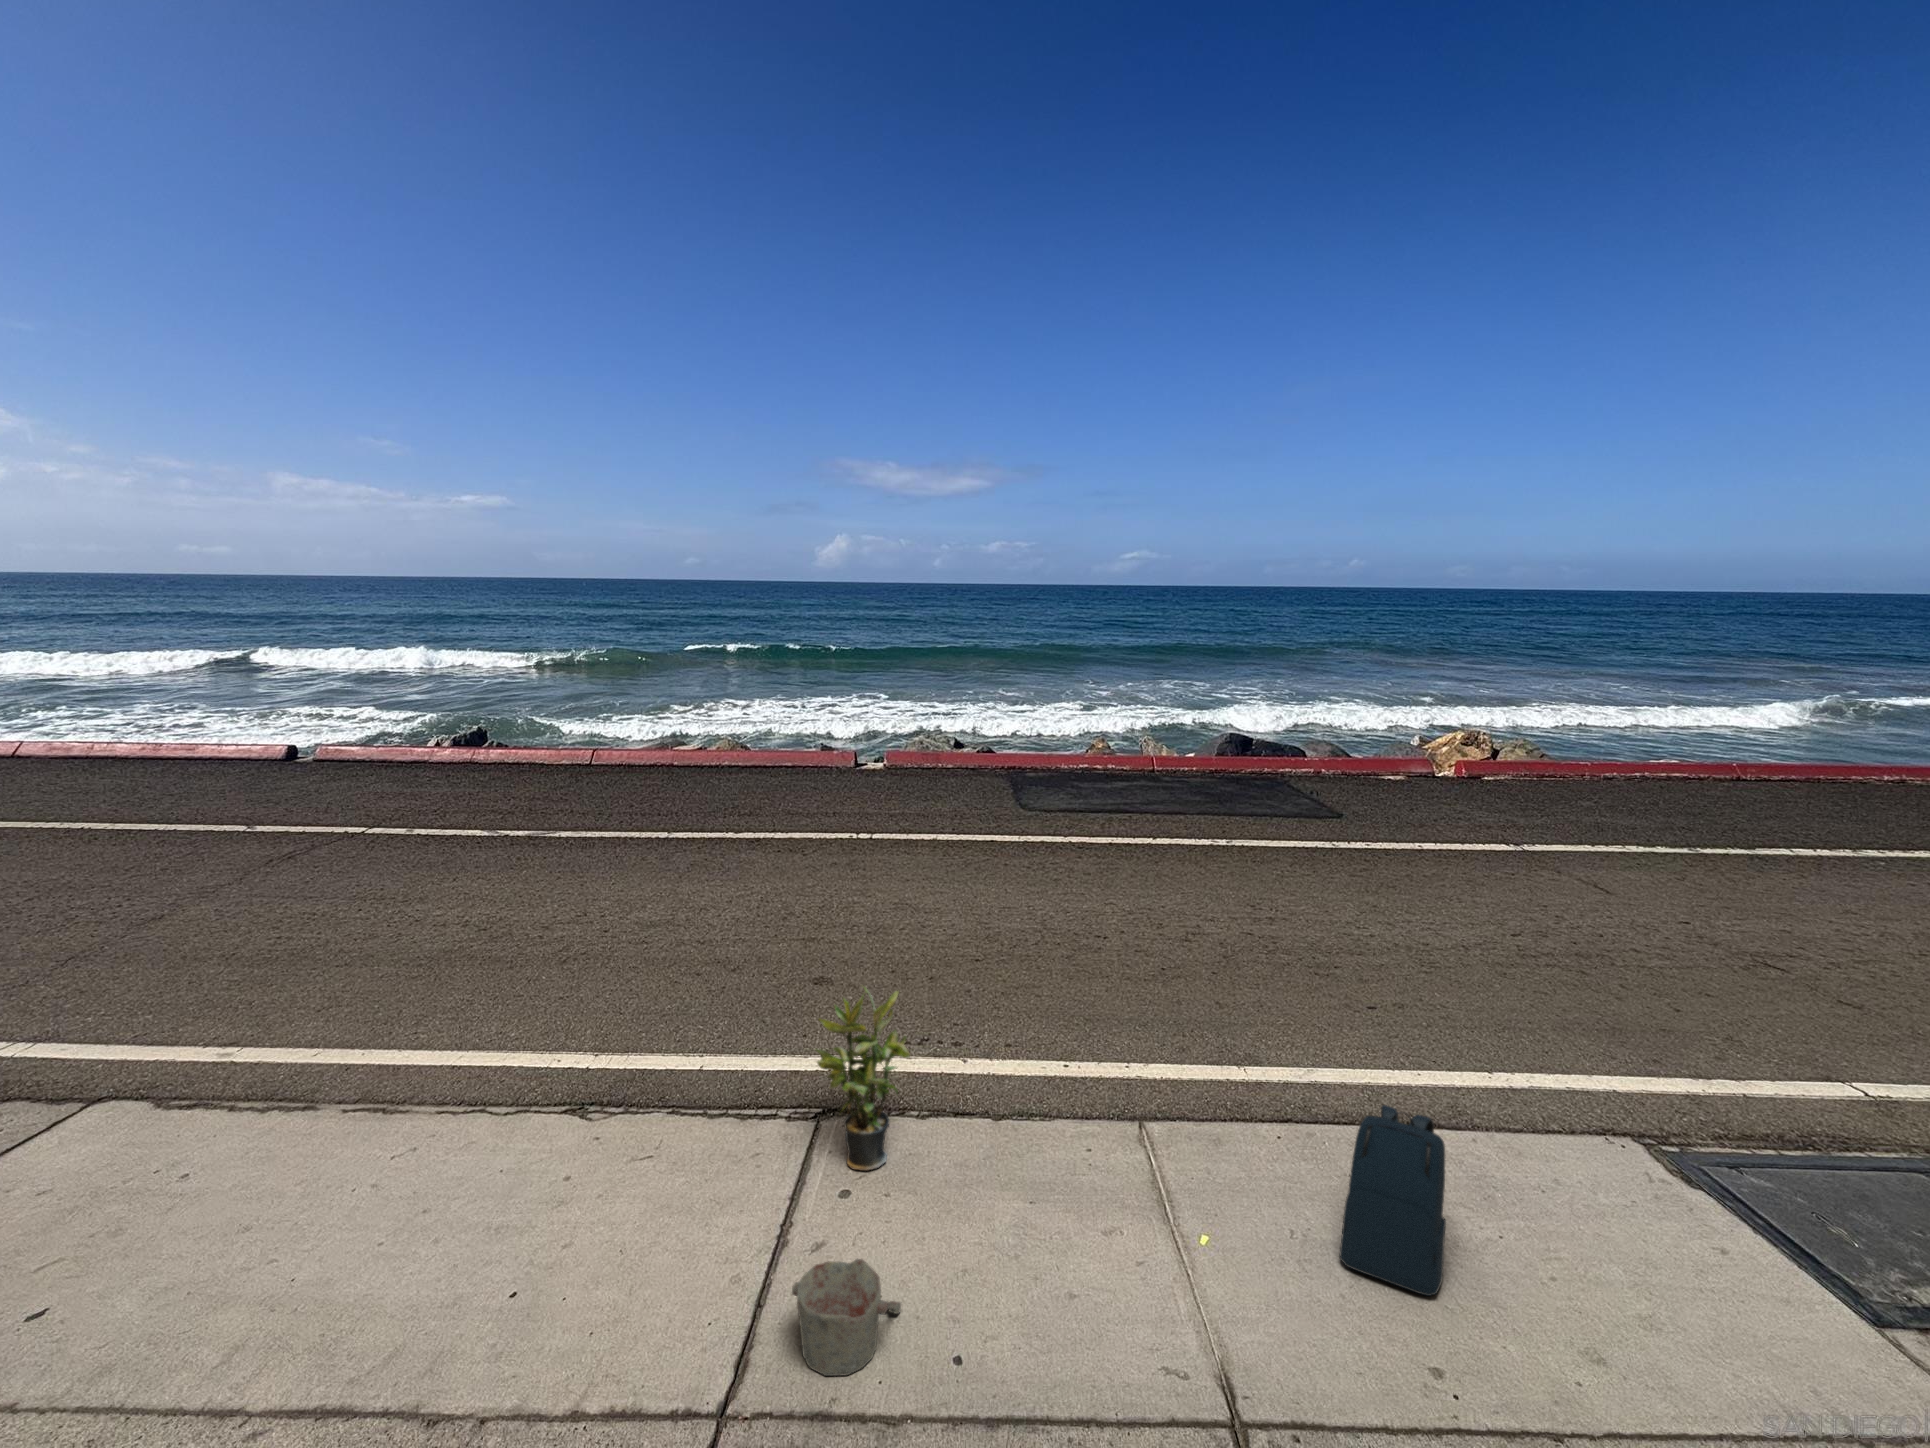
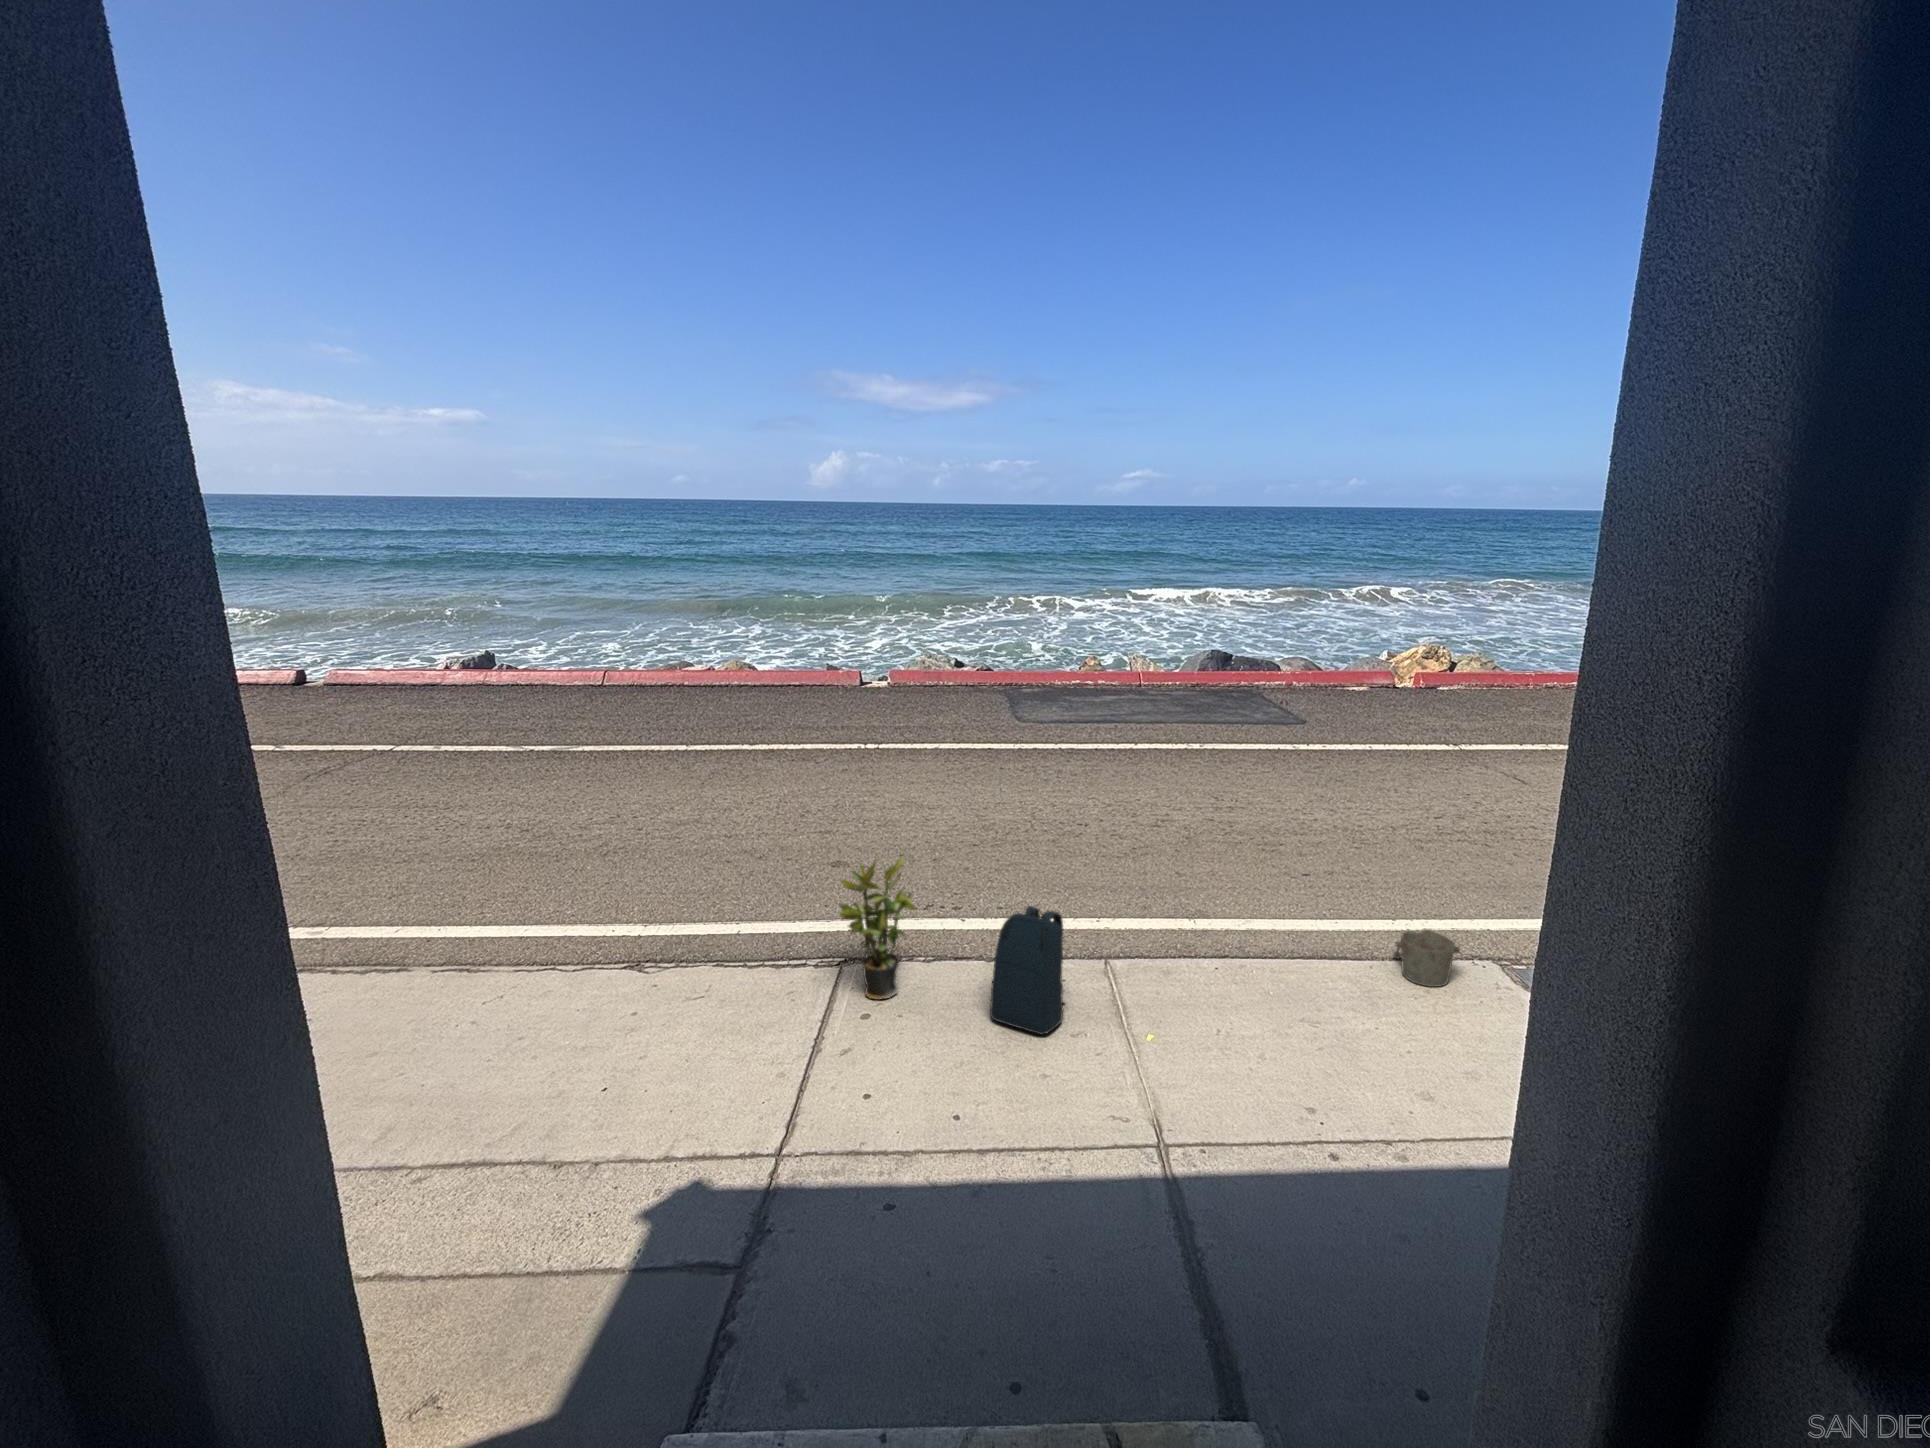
backpack: present [1340,1105,1446,1296] -> present [990,906,1064,1035]
bucket: present [792,1259,901,1376] -> present [1393,930,1460,987]

